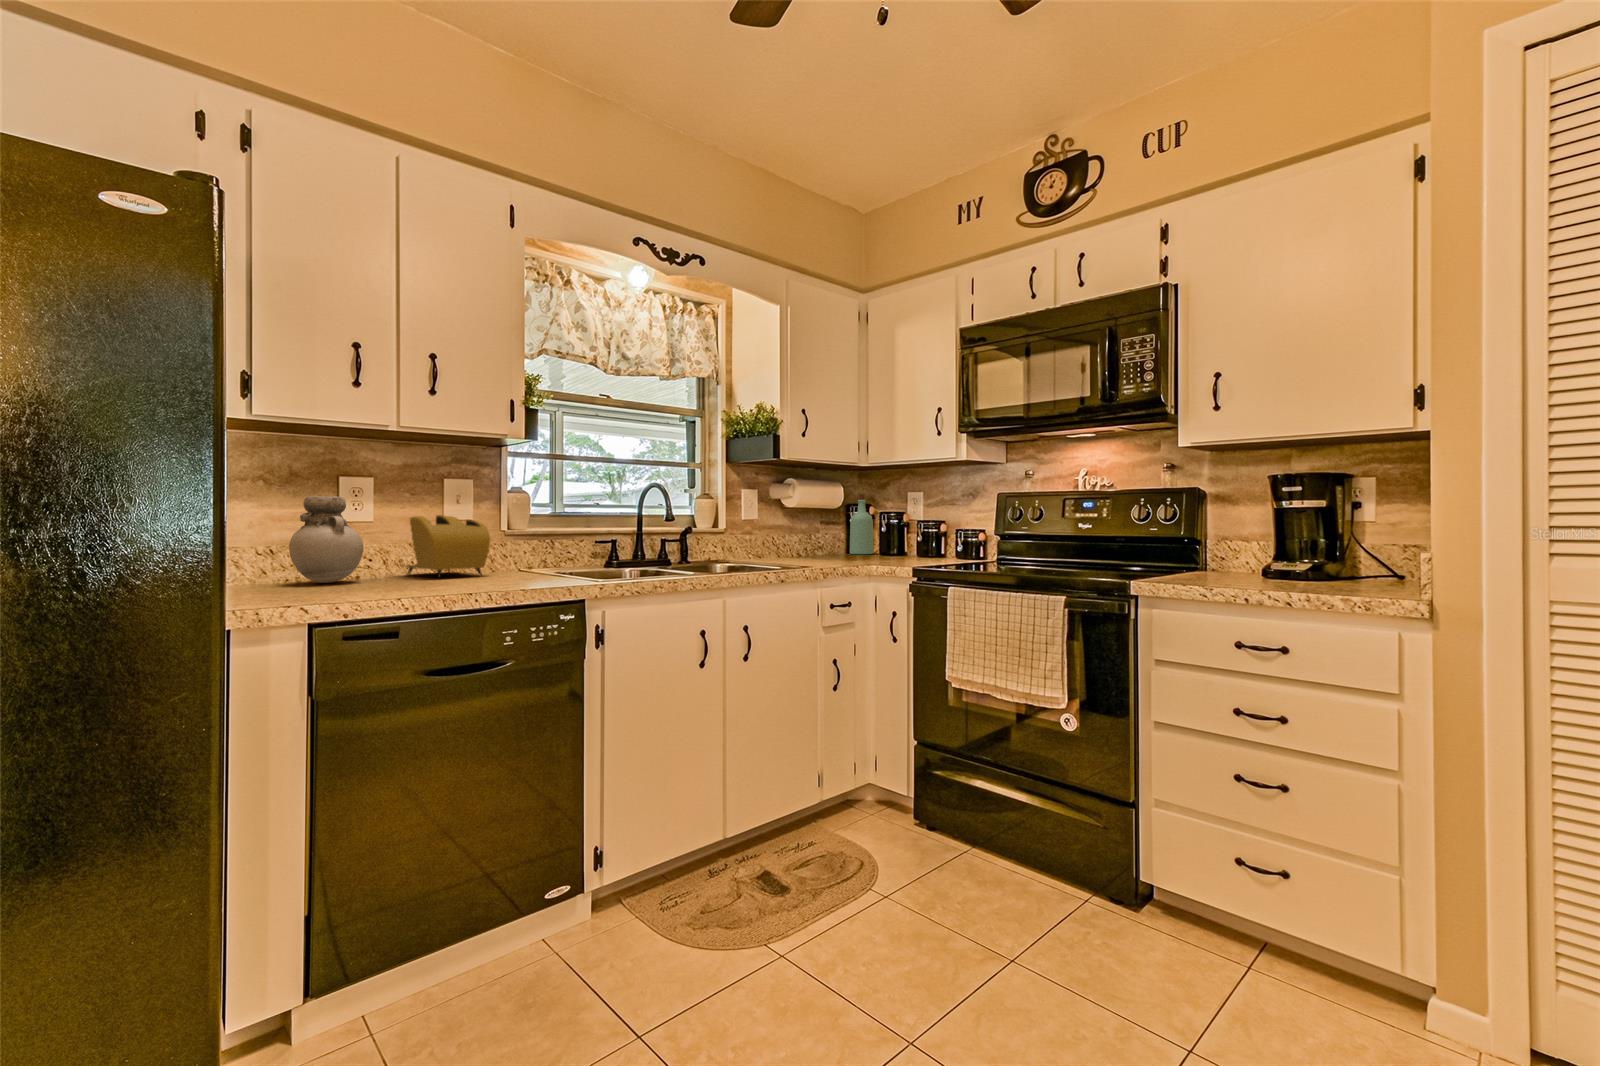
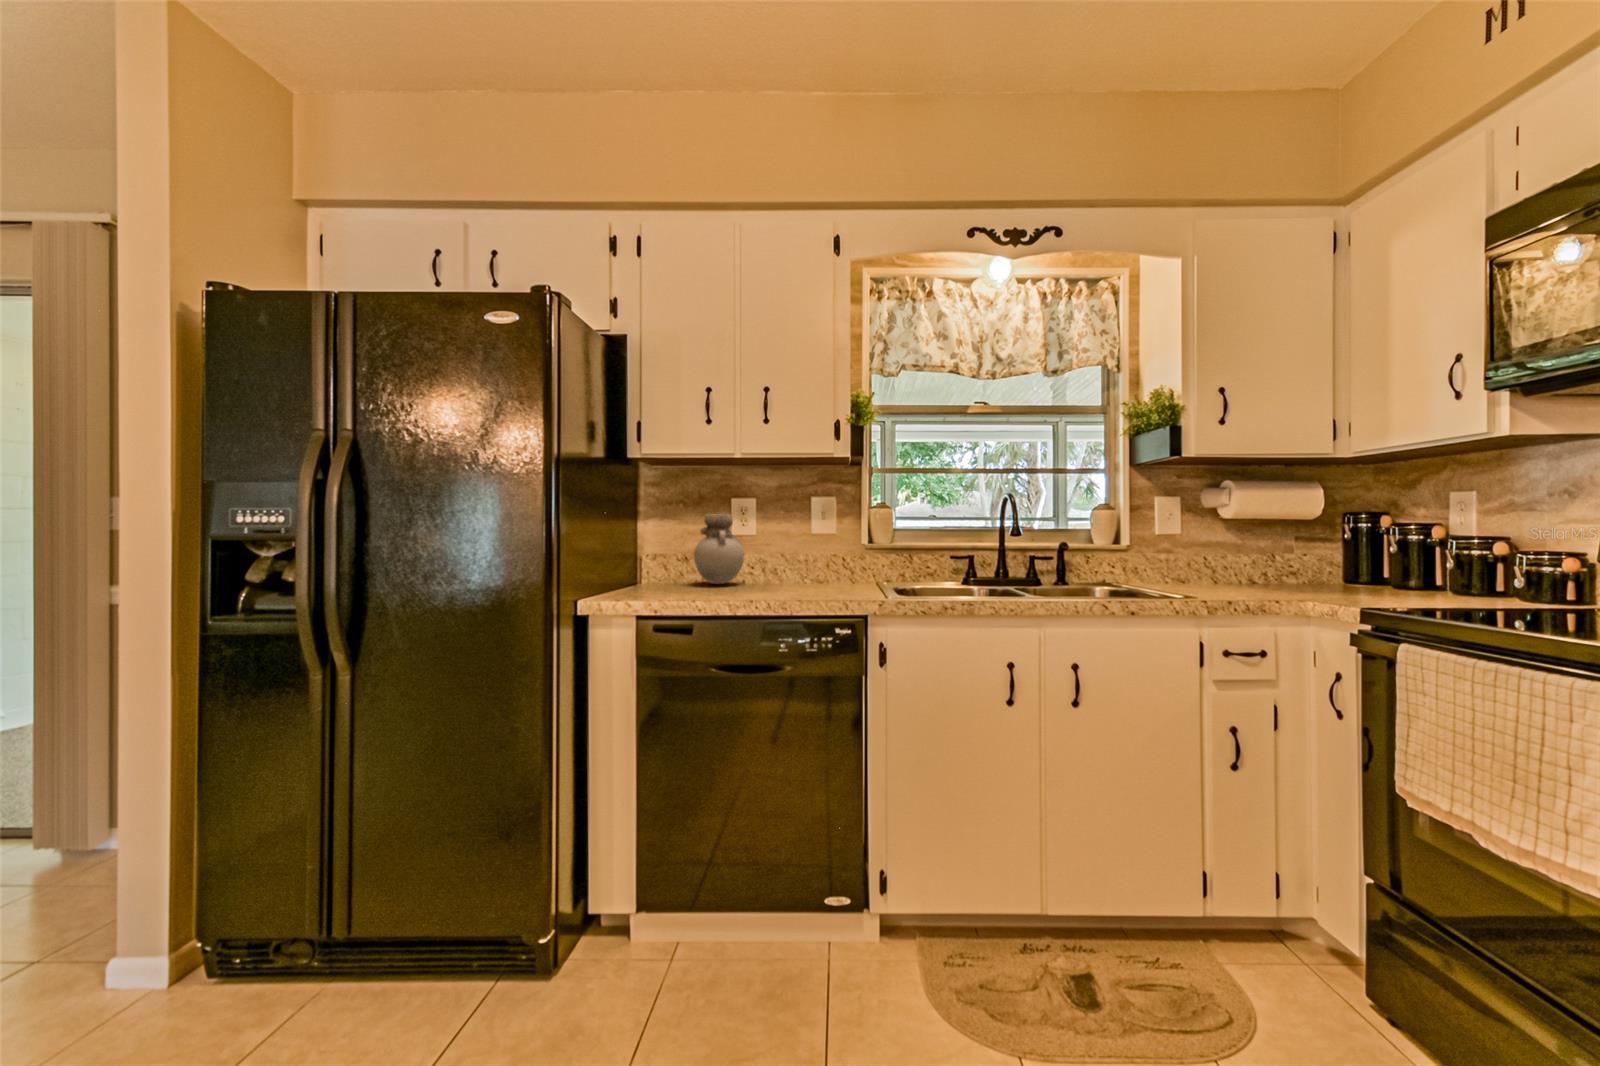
bottle: present [850,494,874,554] -> none [1342,503,1389,592]
toaster: present [404,515,490,577] -> none [783,530,841,587]

